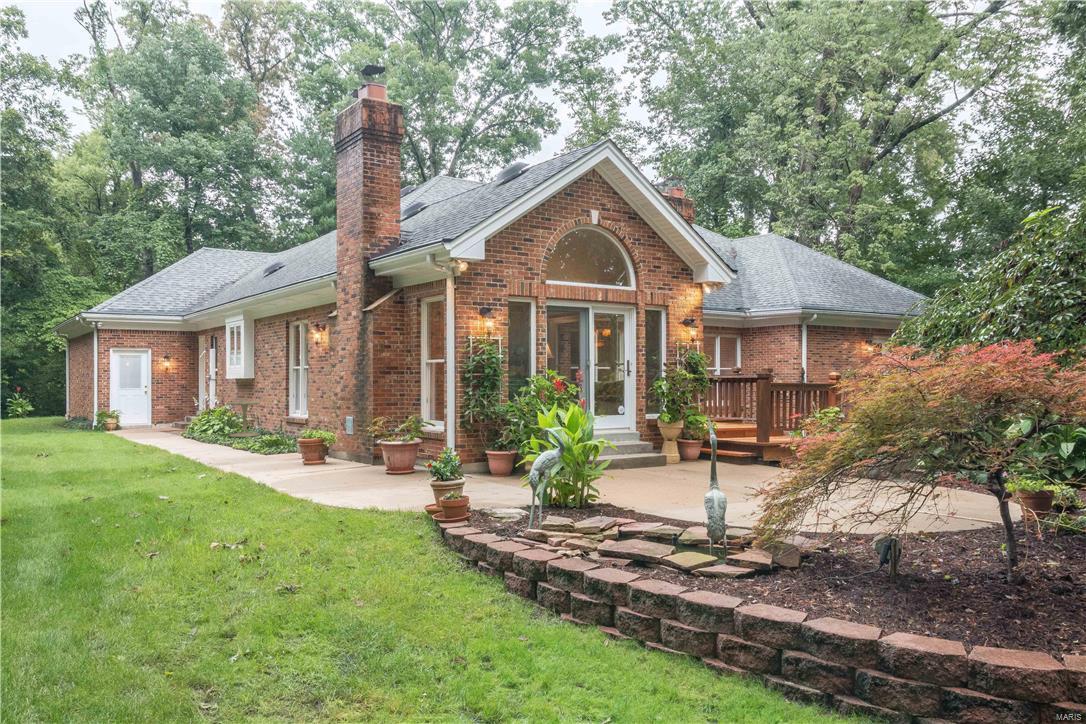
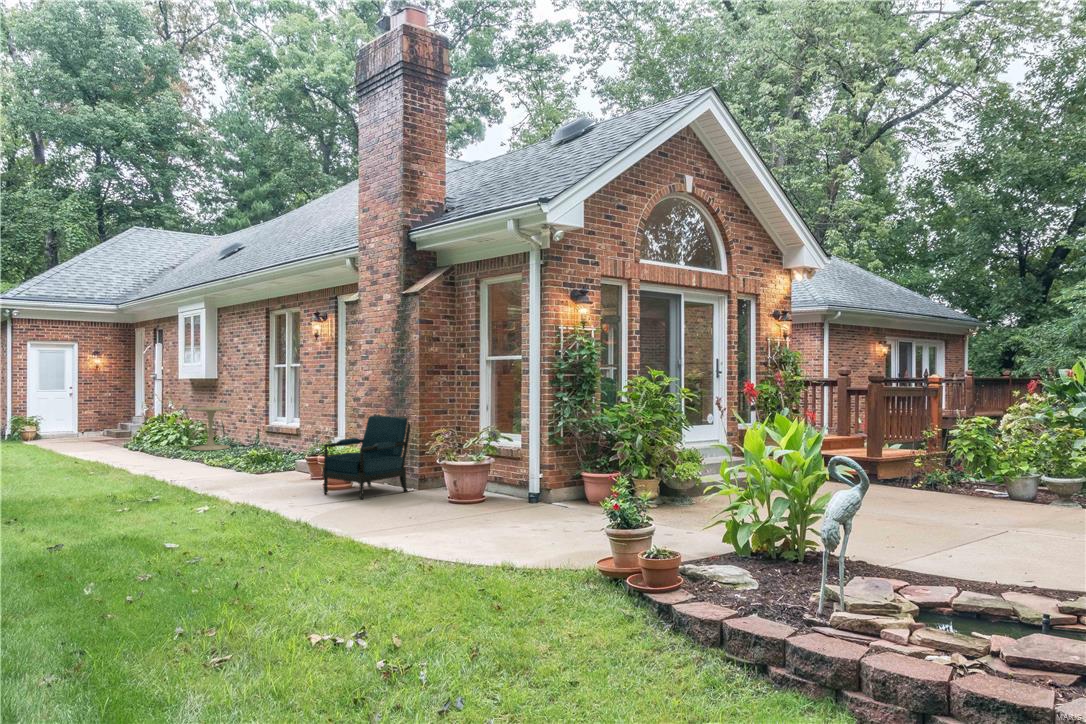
chair: none [300,406,370,470] -> present [322,415,410,500]

